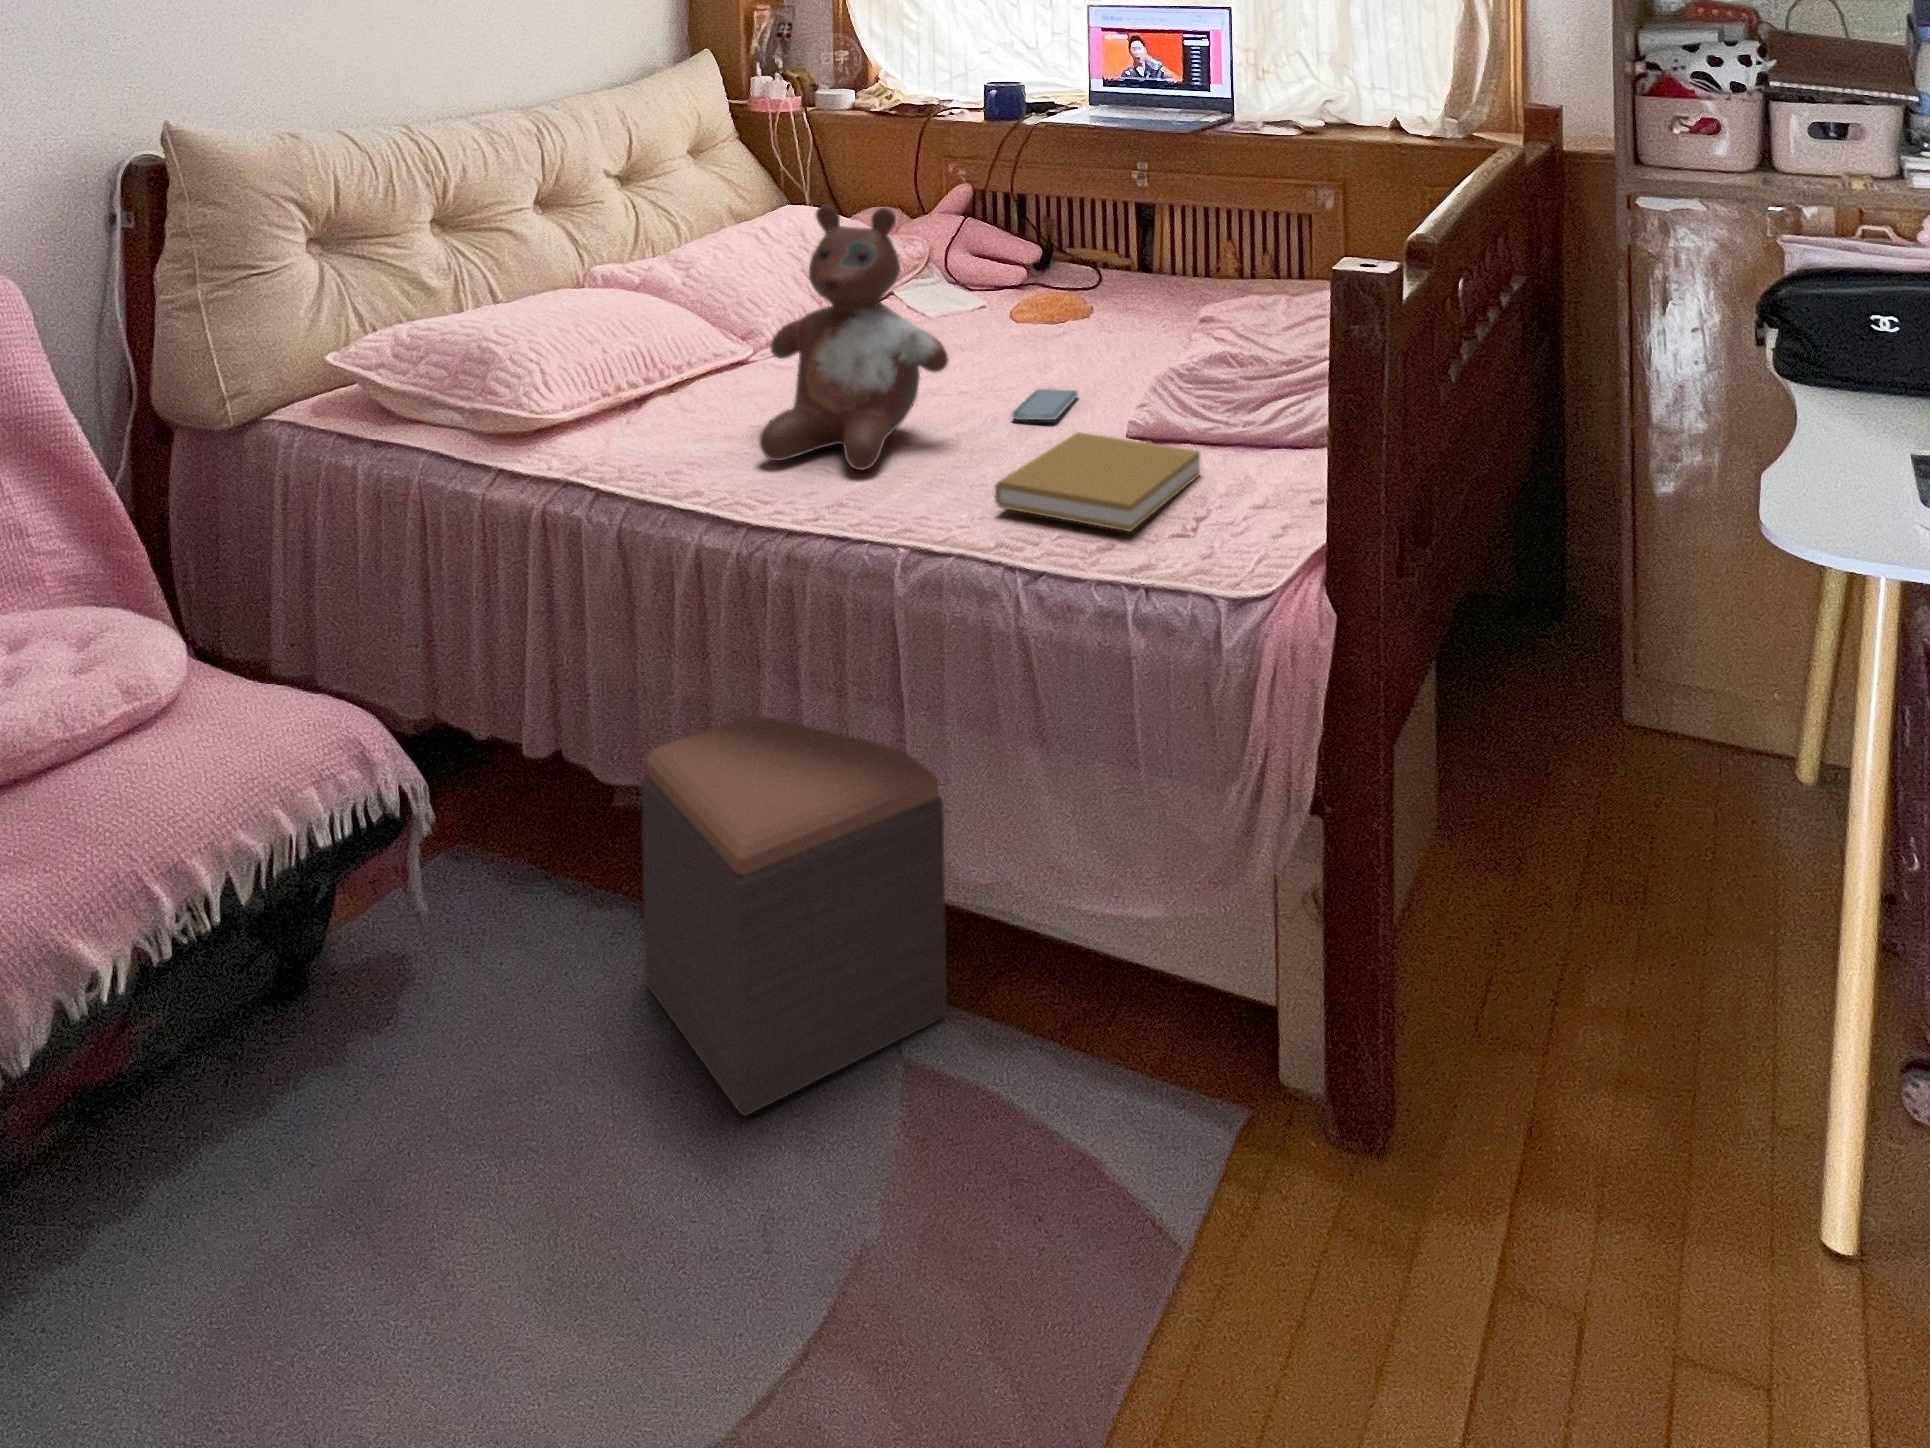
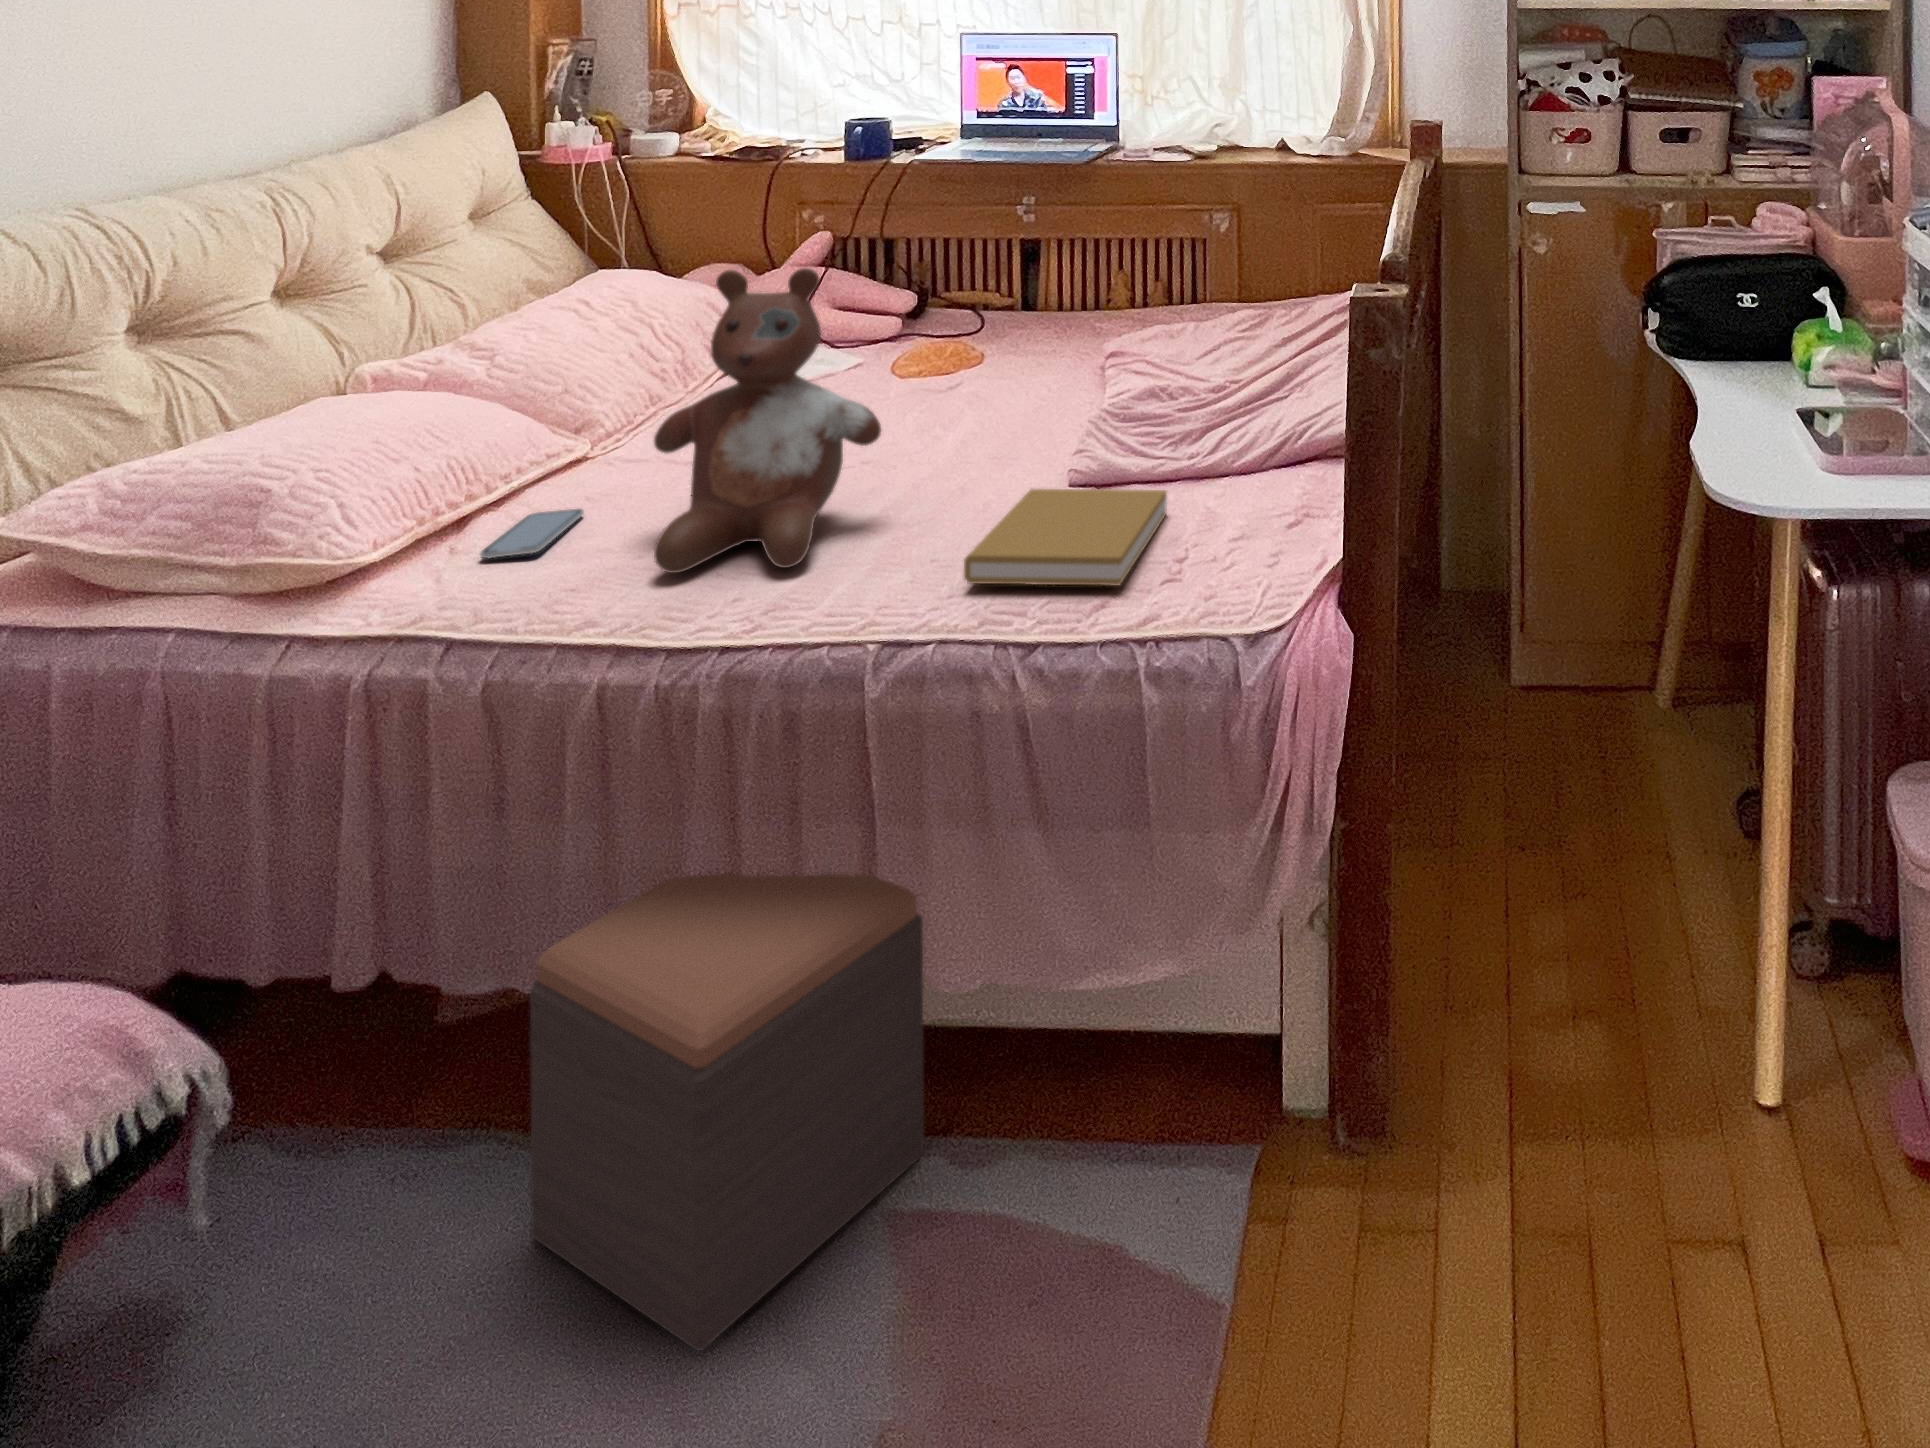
smartphone: present [1012,389,1078,420] -> present [480,508,584,558]

